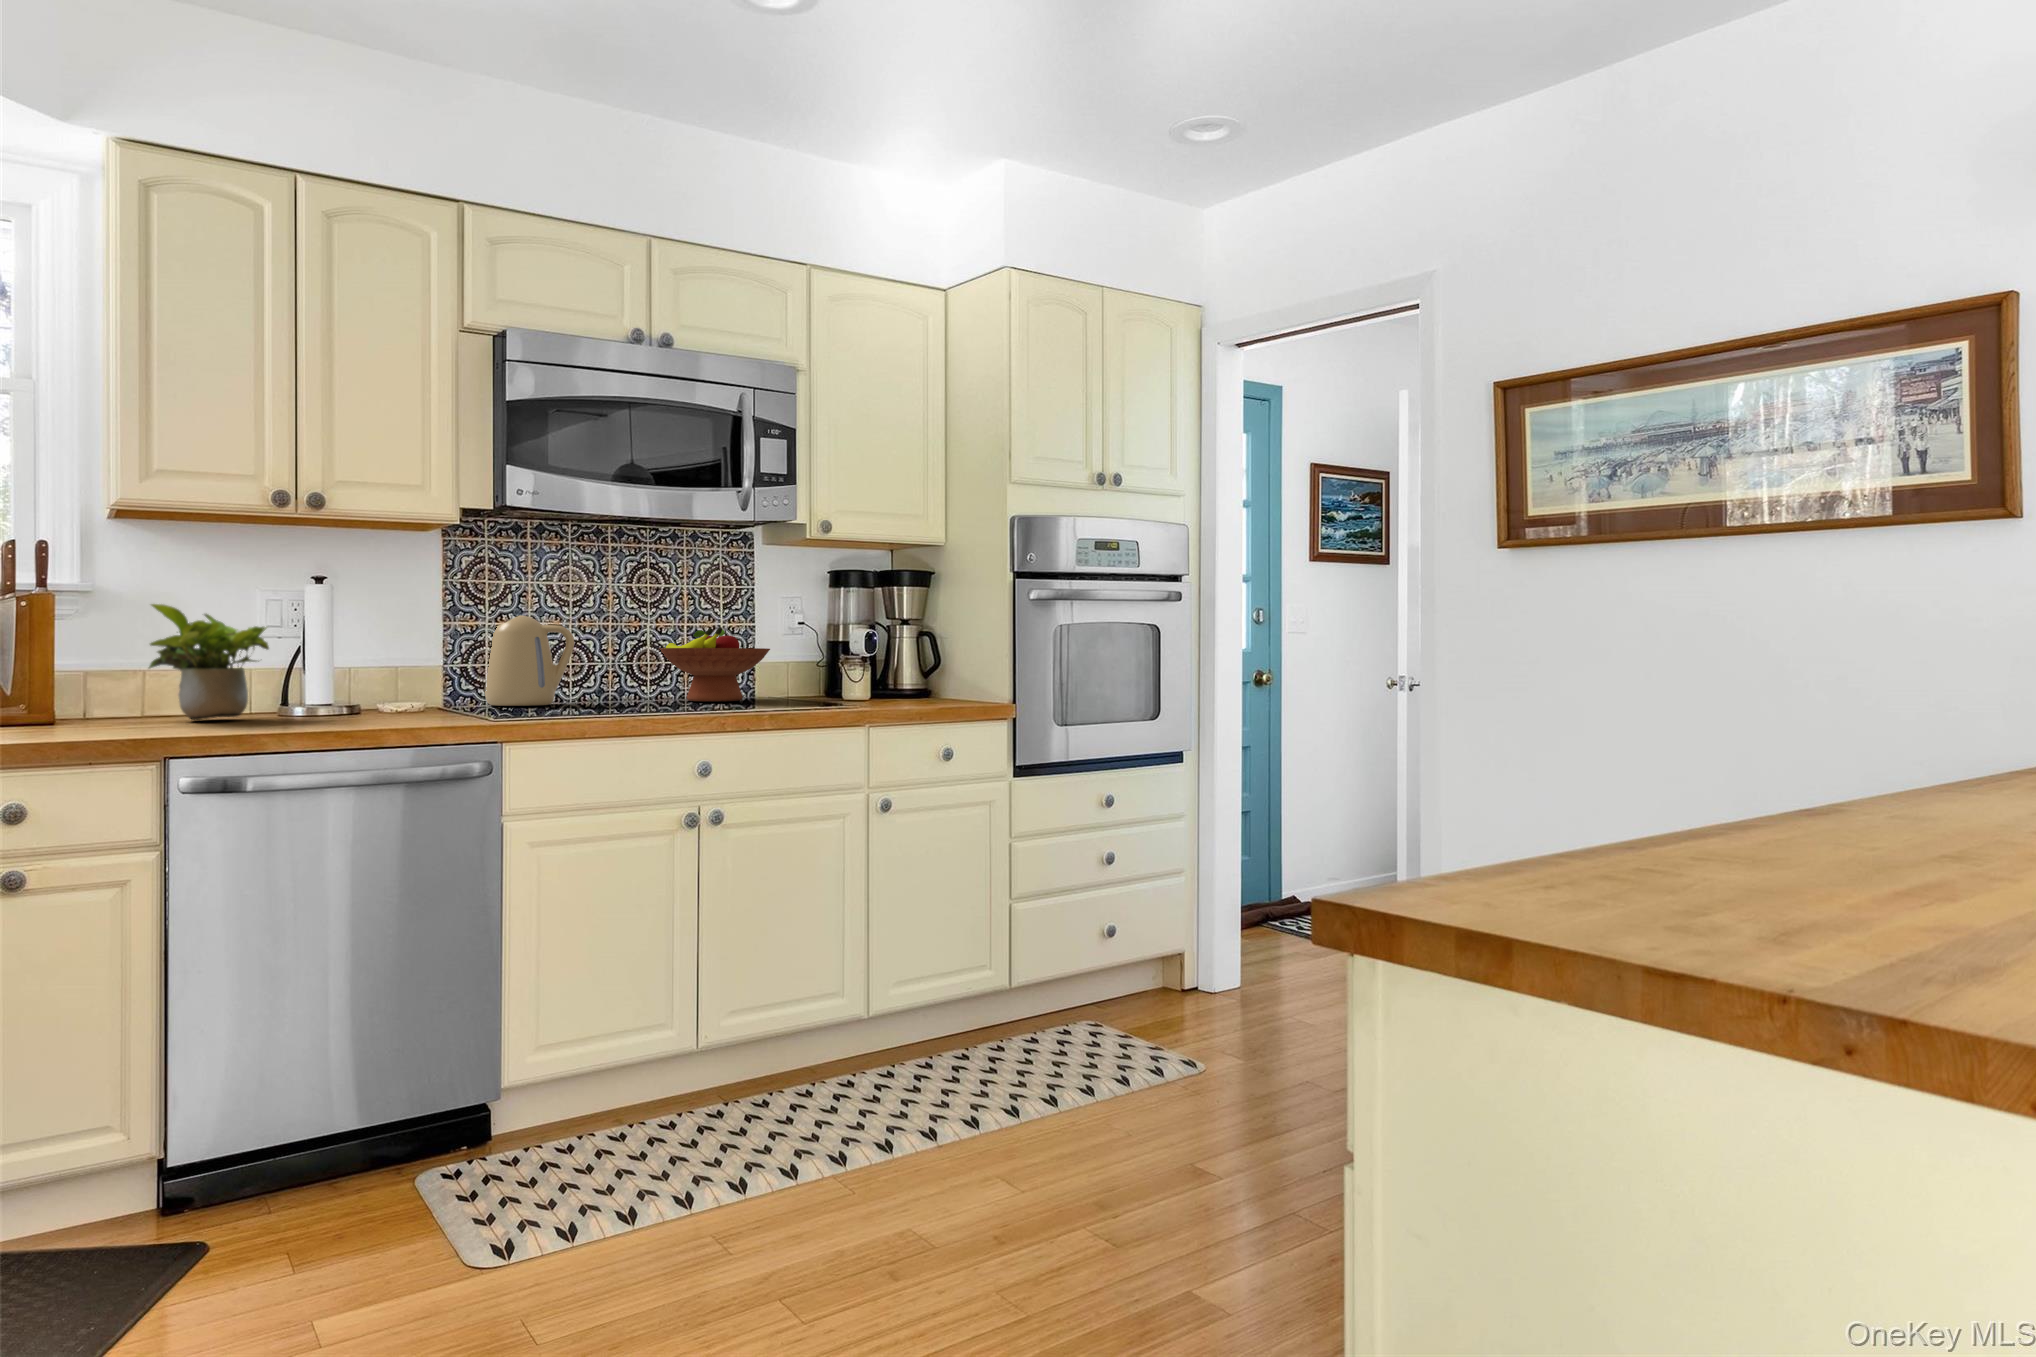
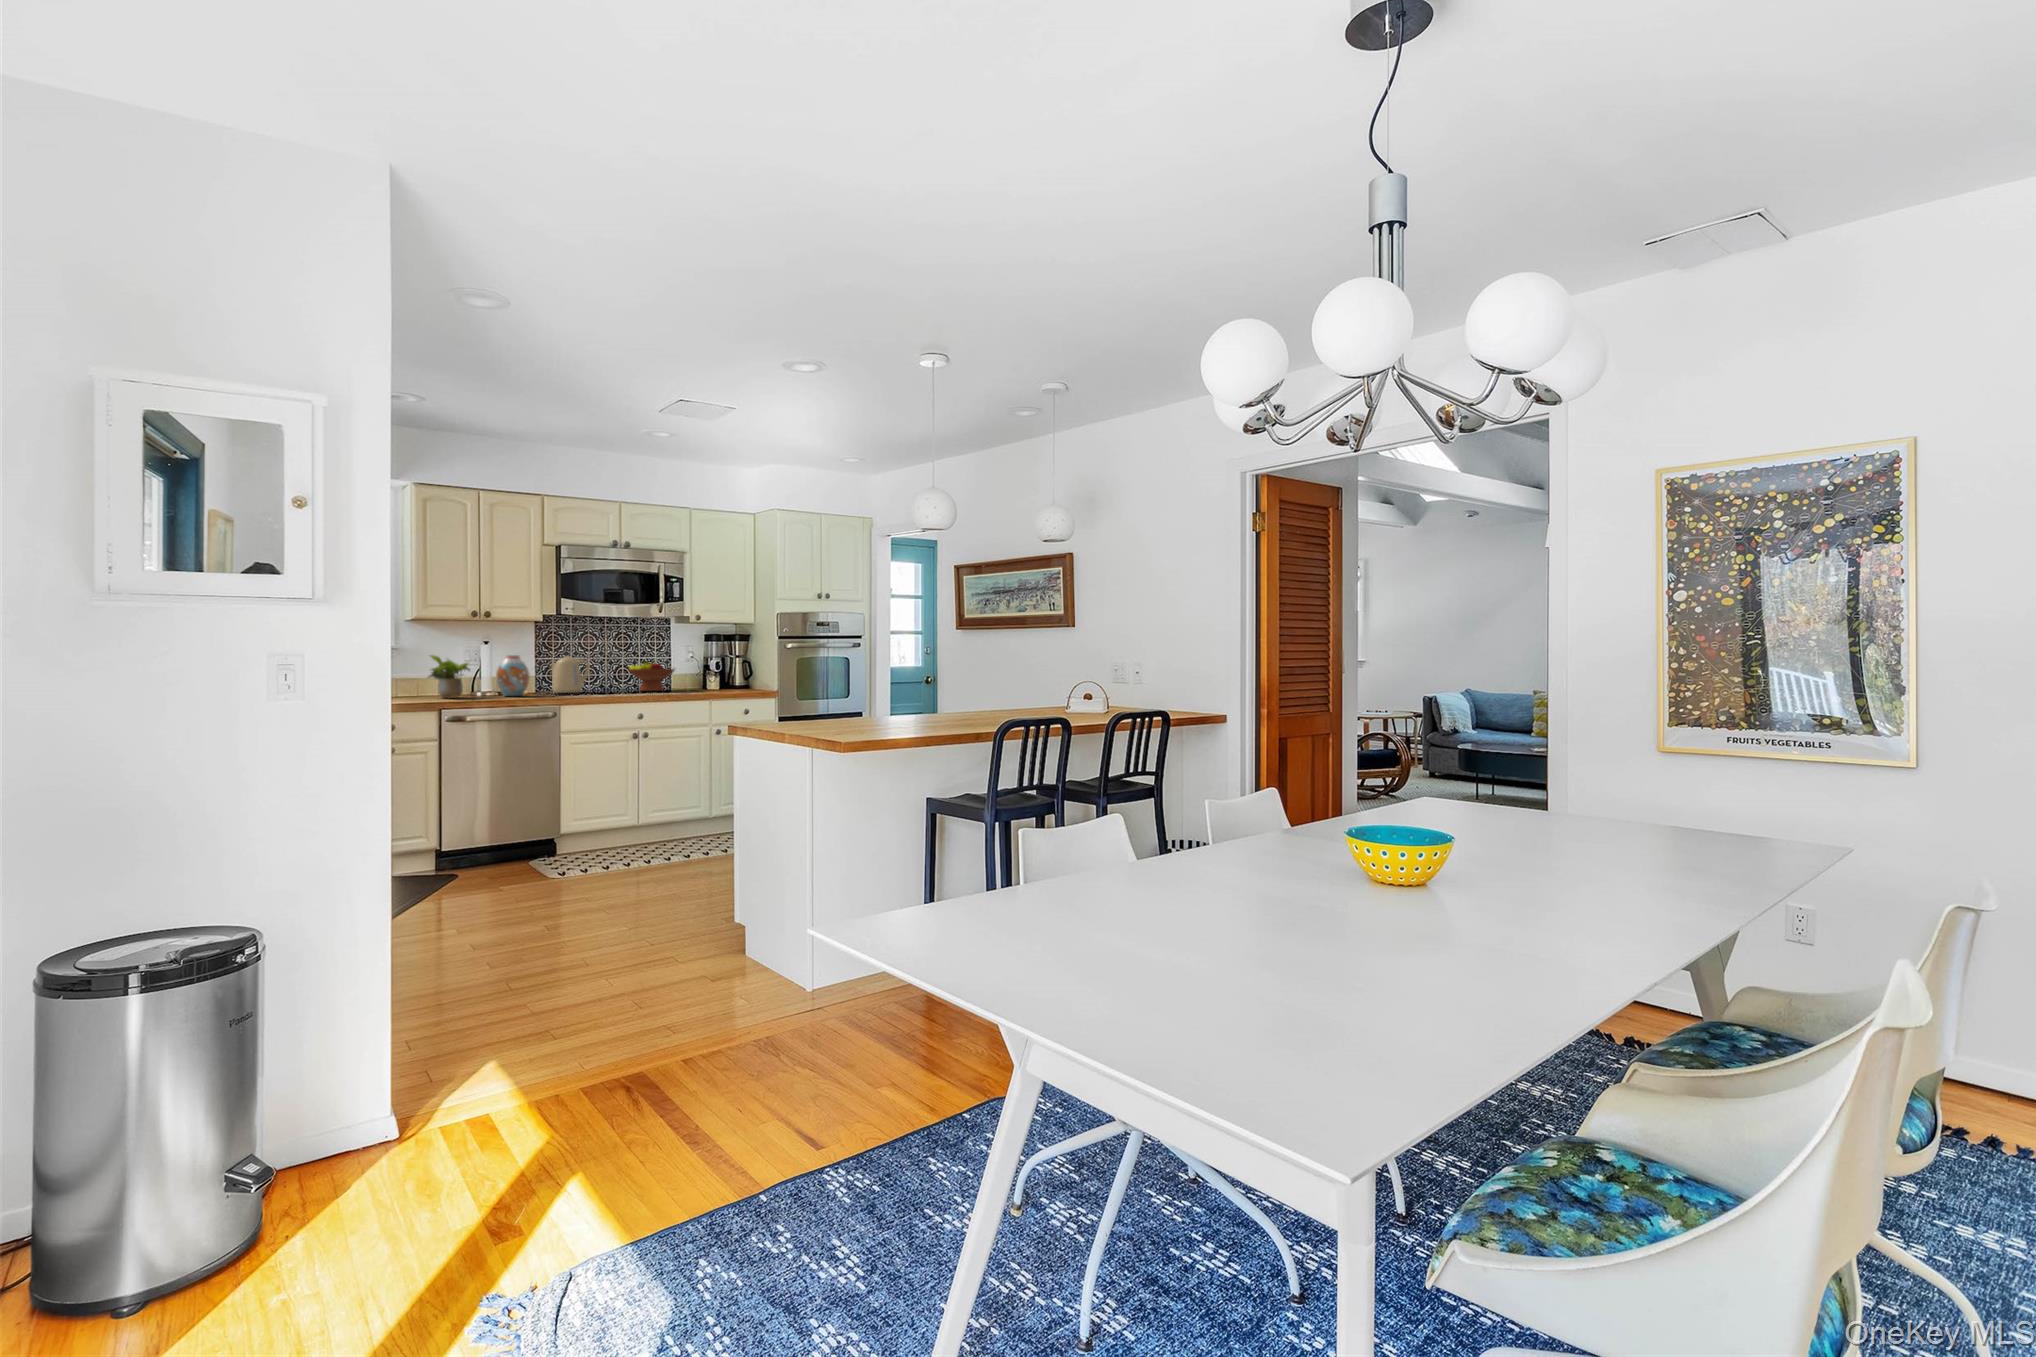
vase: none [339,609,426,716] -> present [496,655,529,696]

